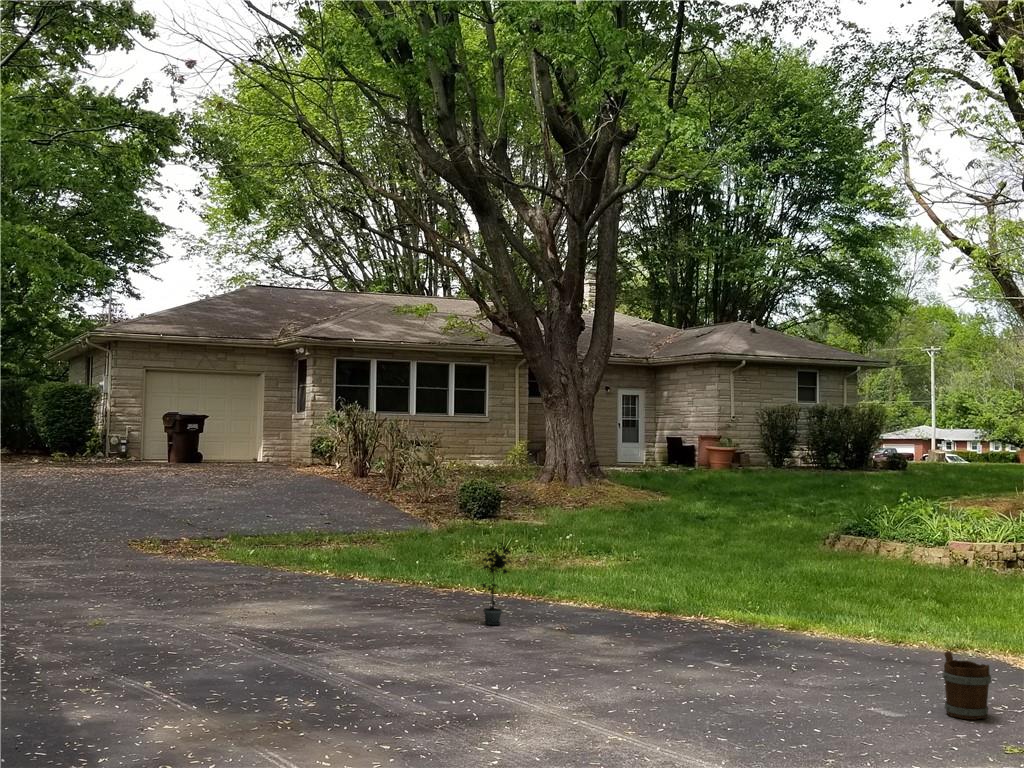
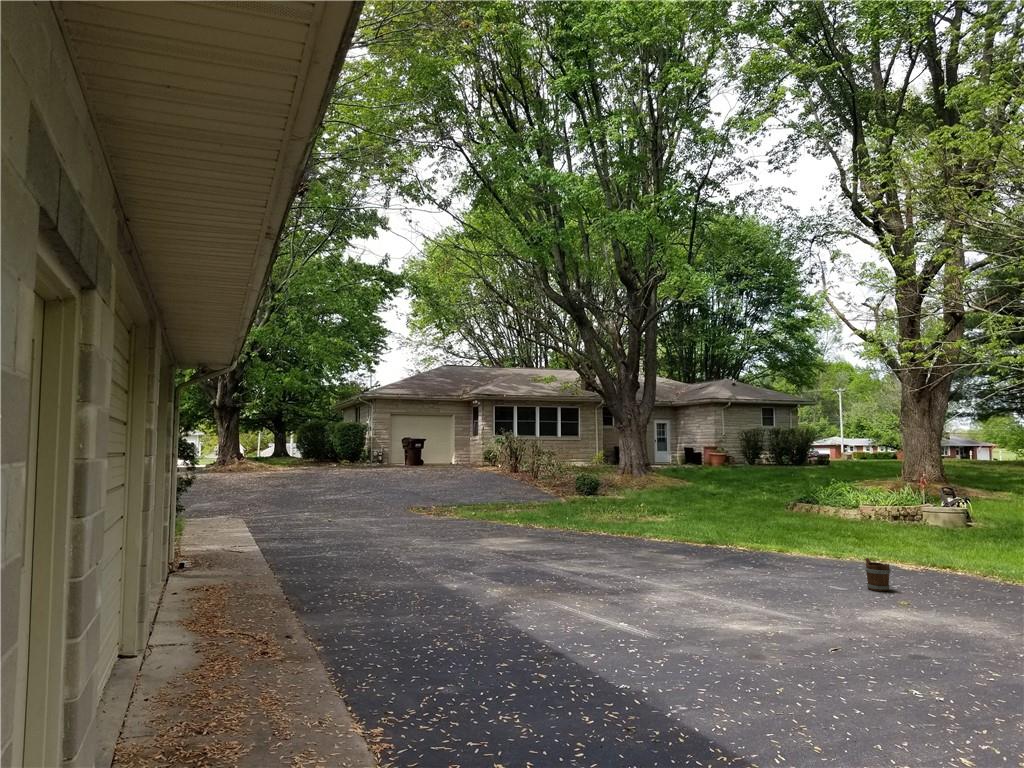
potted plant: present [481,543,511,625] -> none [613,507,632,549]

